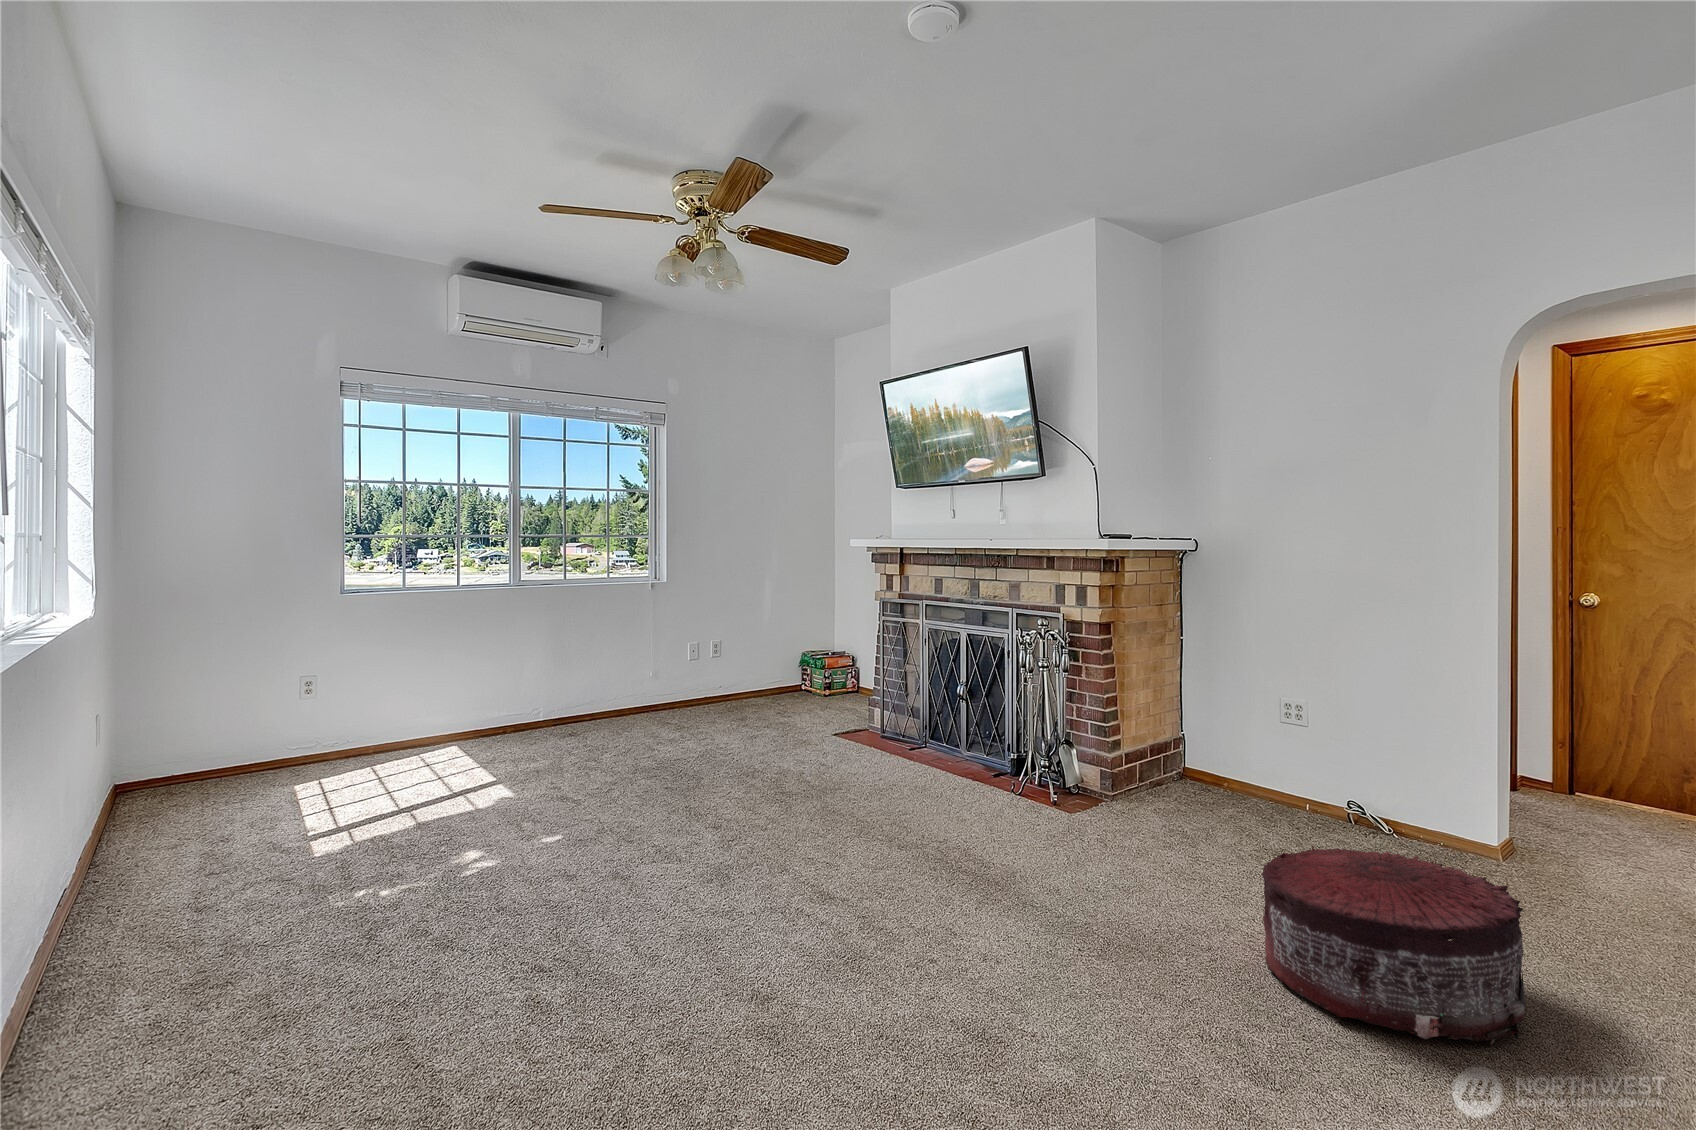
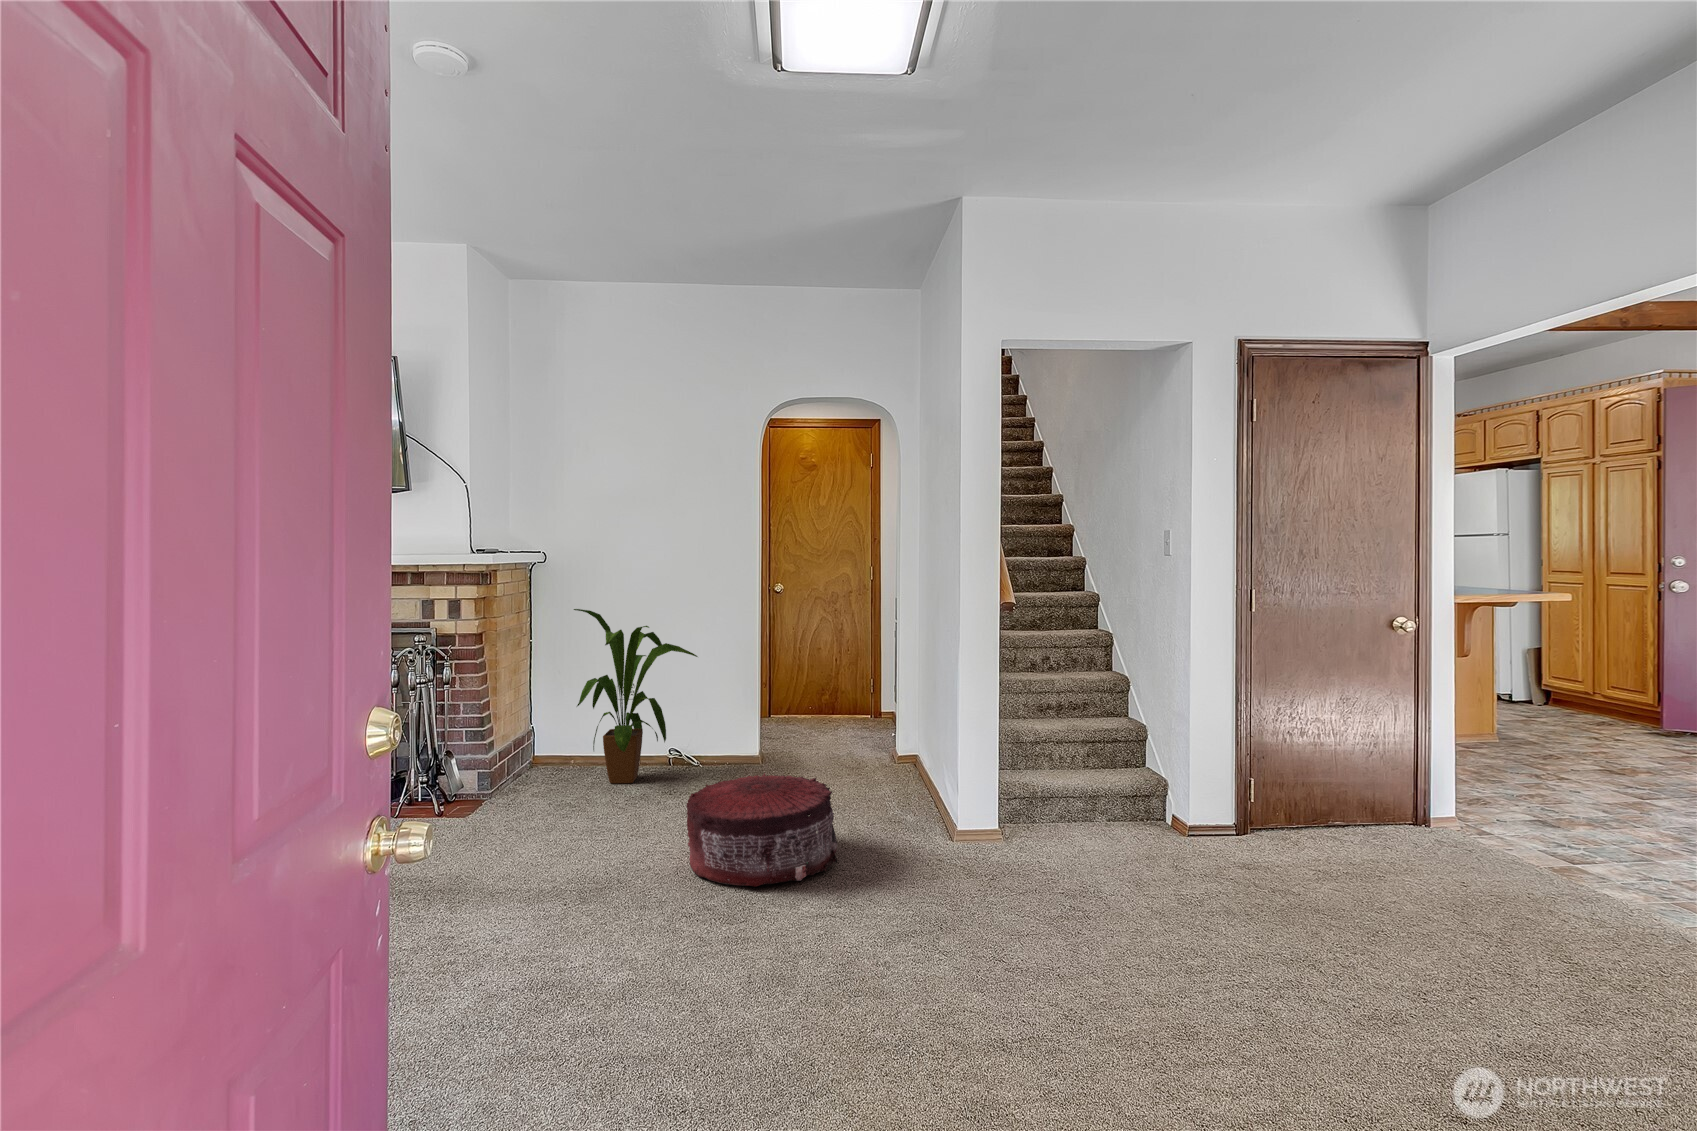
house plant: none [1201,604,1386,826] -> present [574,609,698,784]

